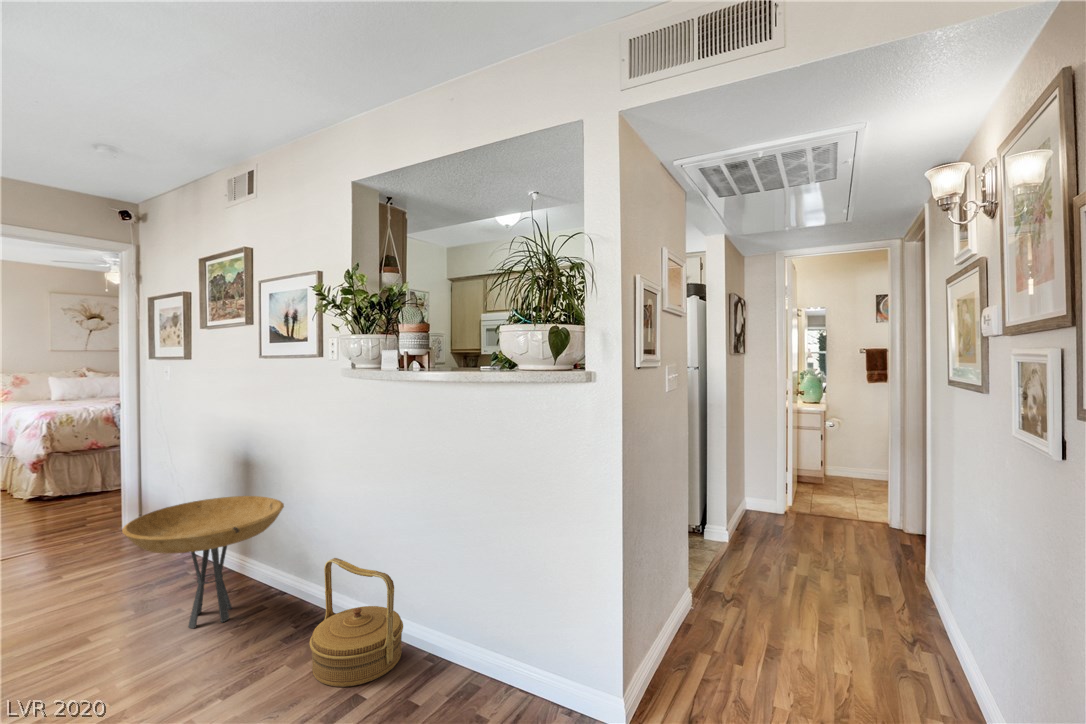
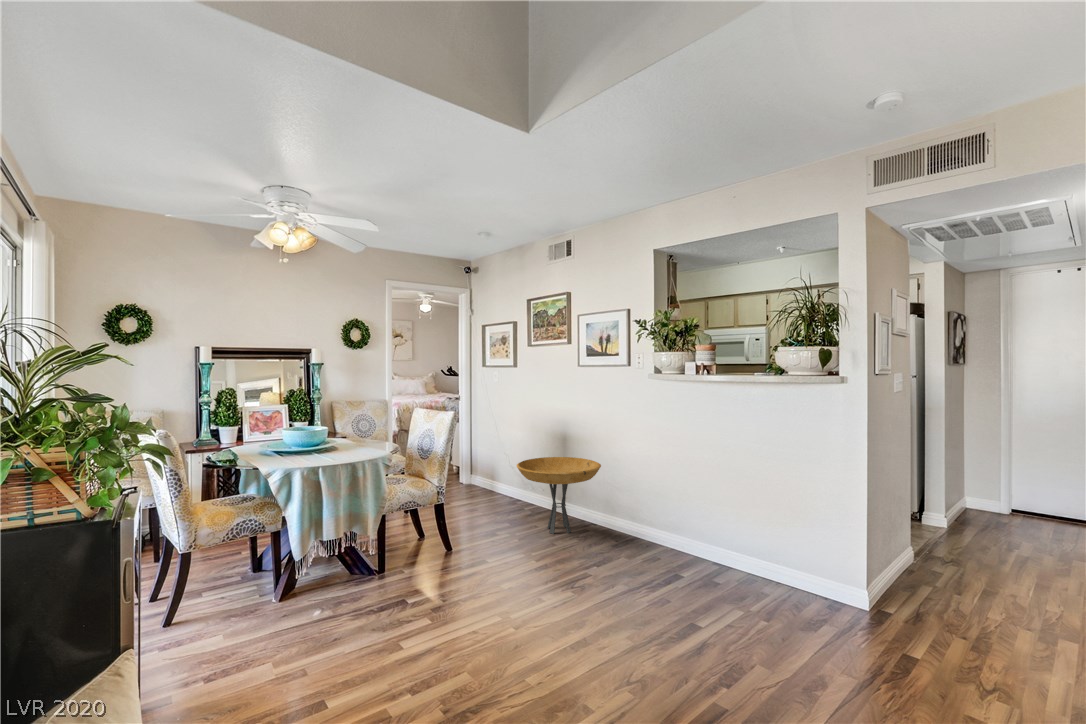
woven basket: present [309,558,403,687] -> none [640,494,698,569]

